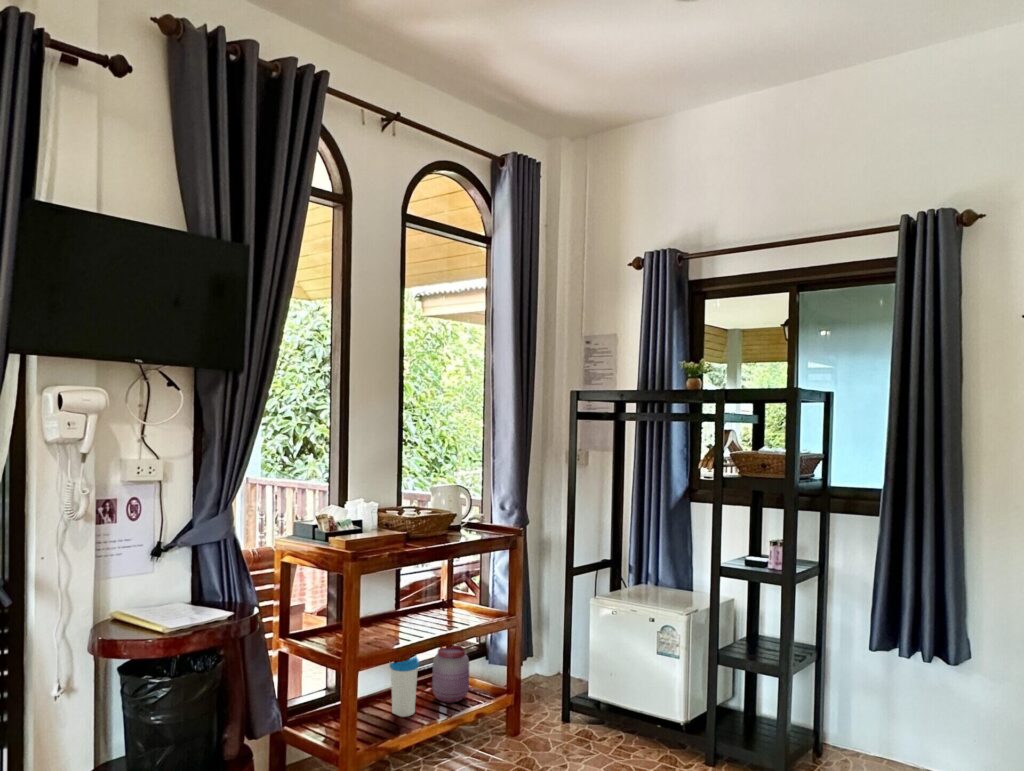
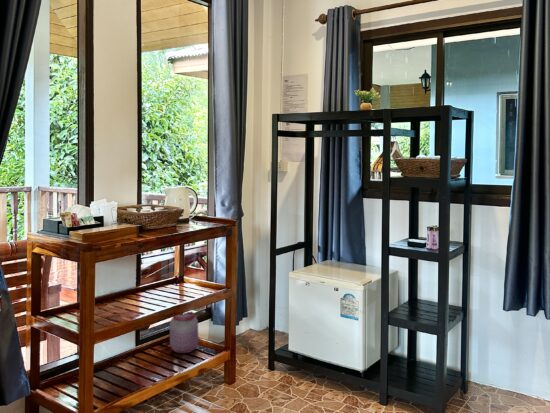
water bottle: present [390,656,419,717] -> none [134,315,158,367]

